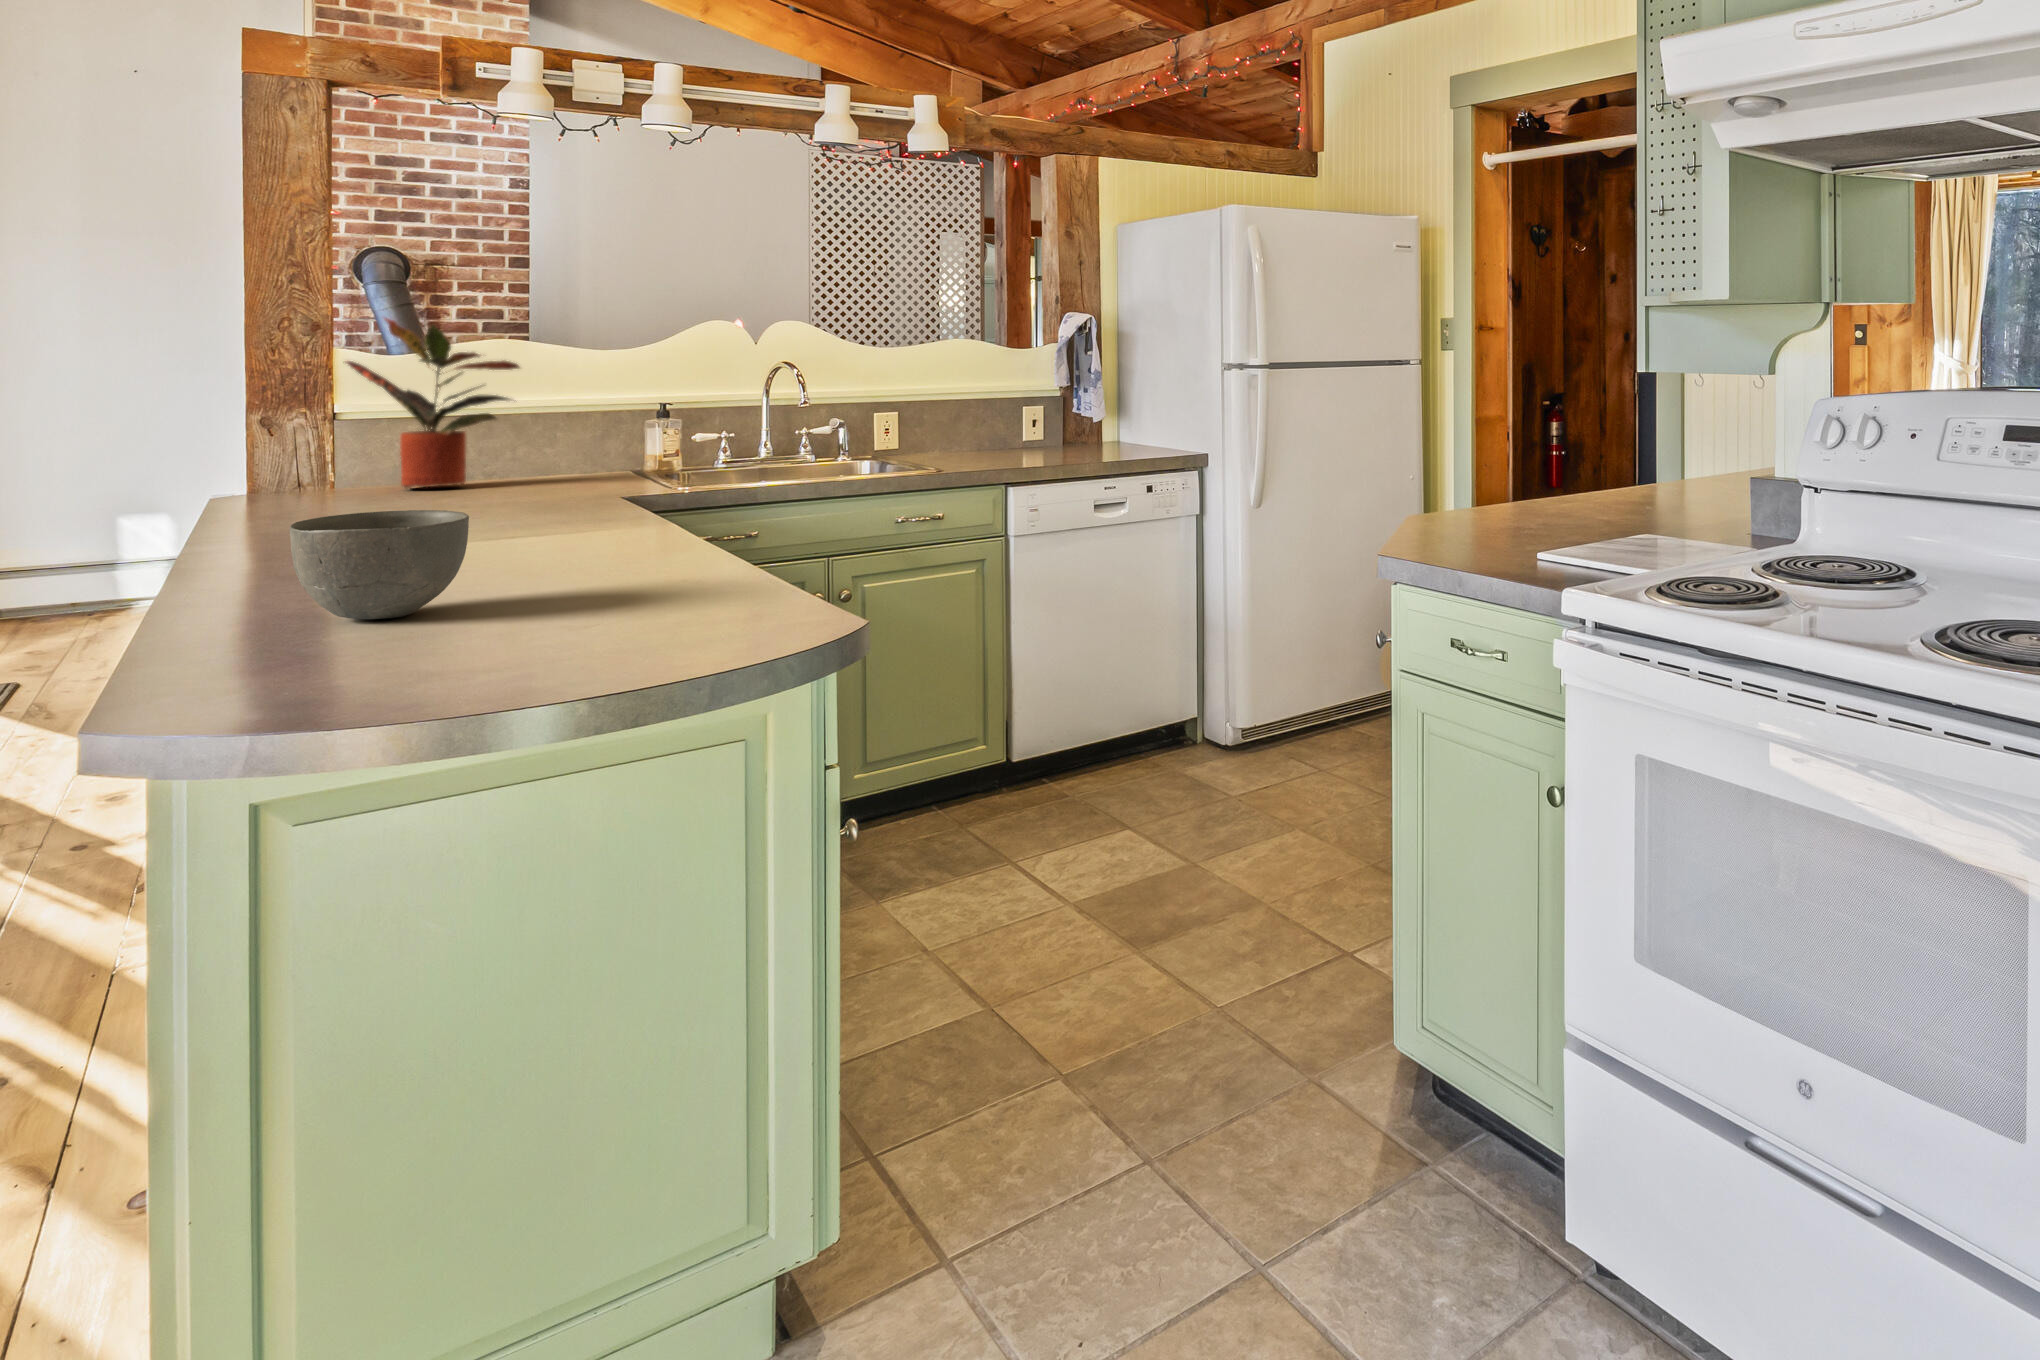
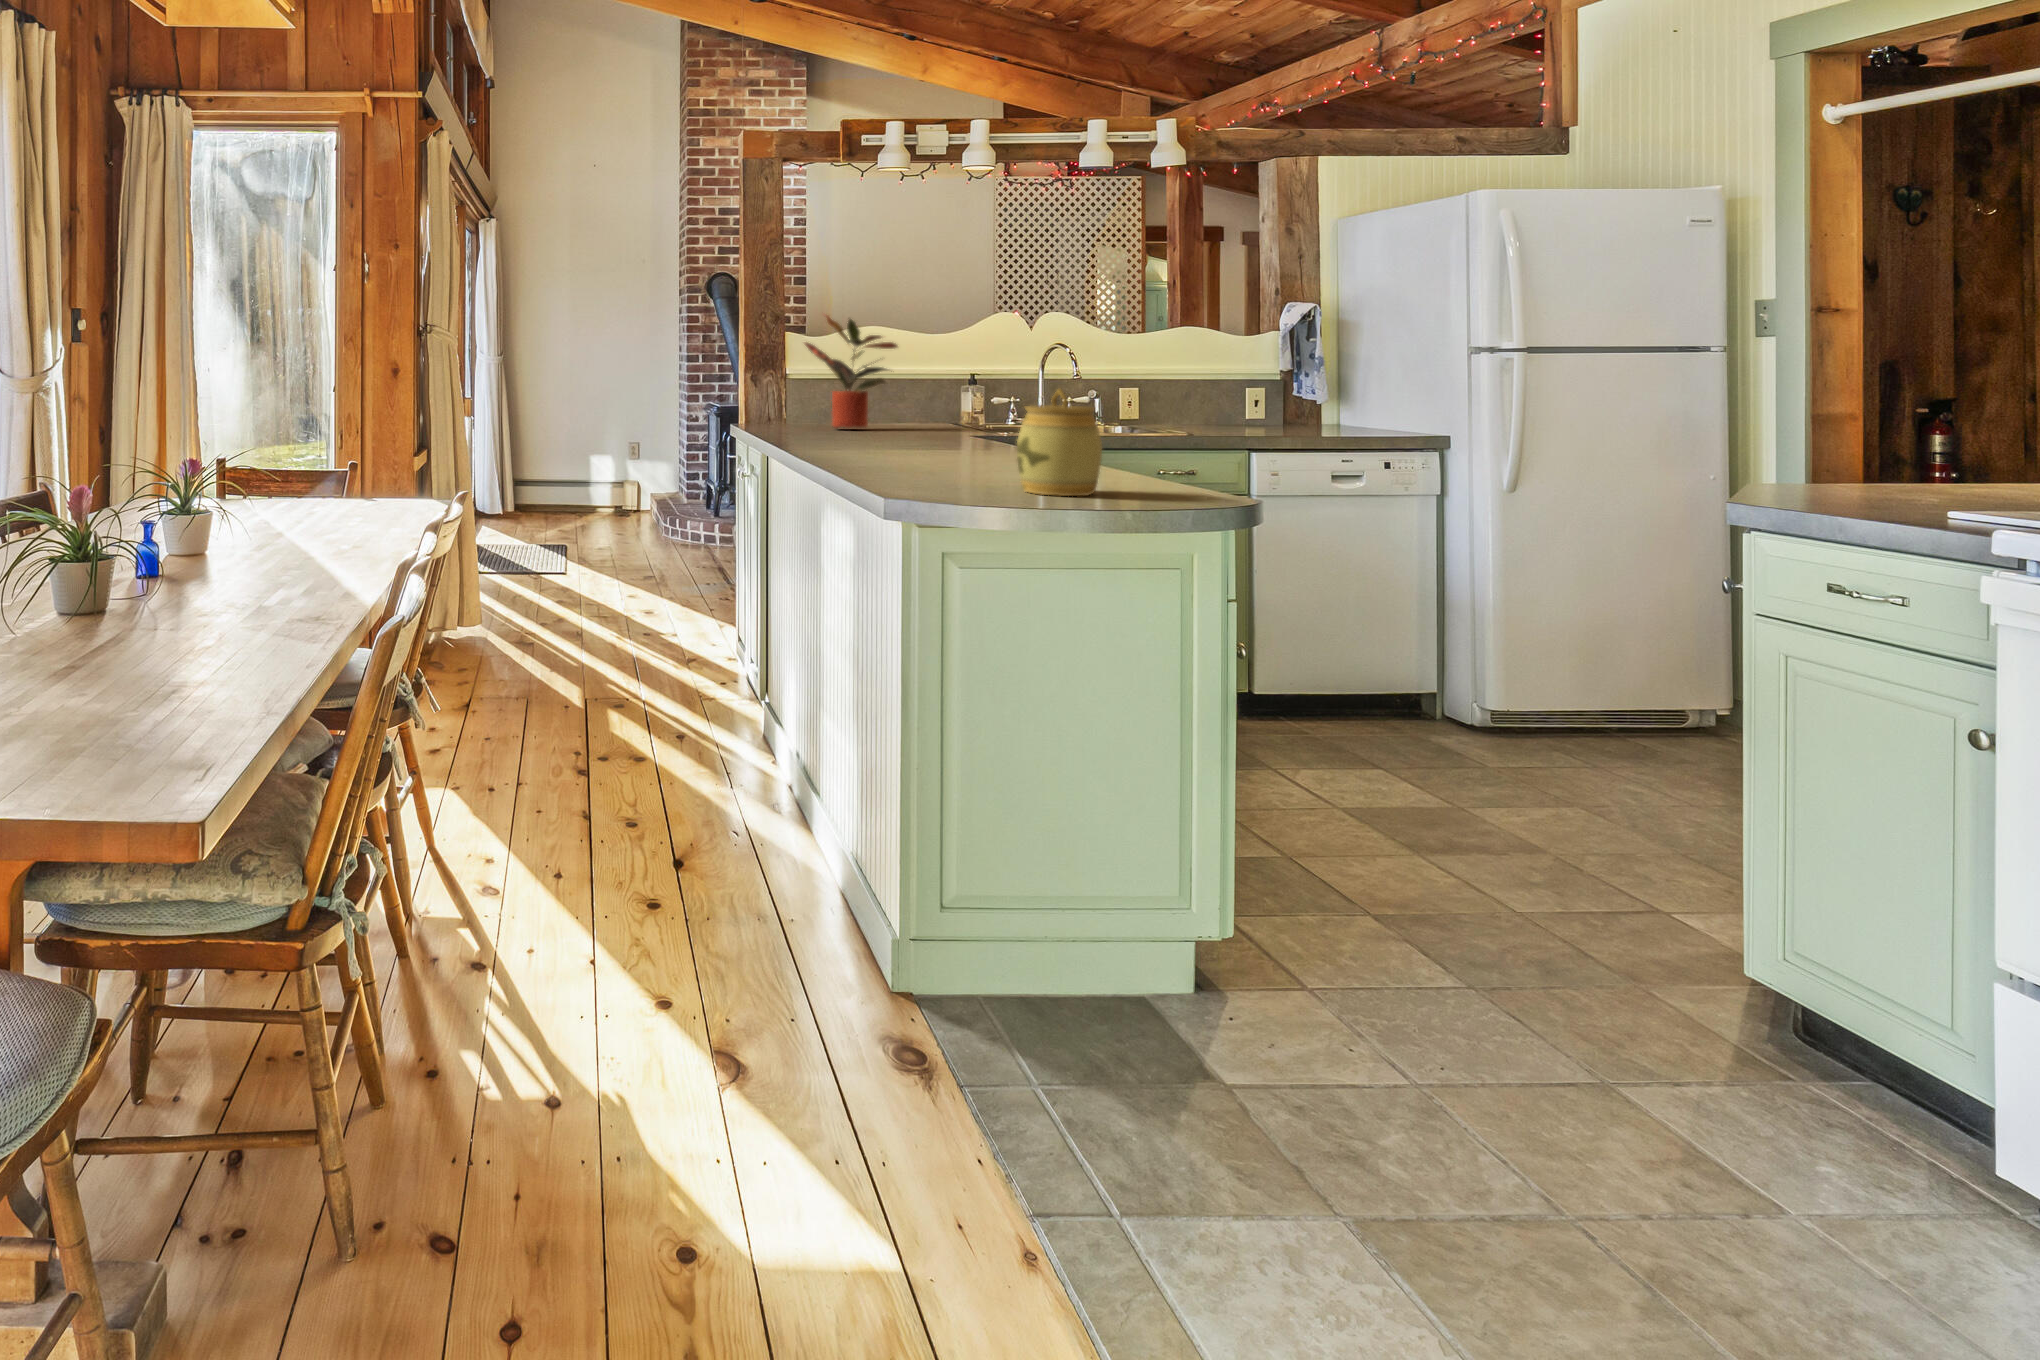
jar: none [498,475,655,651] -> present [1017,389,1102,496]
bowl: present [289,510,469,619] -> none [888,415,973,477]

